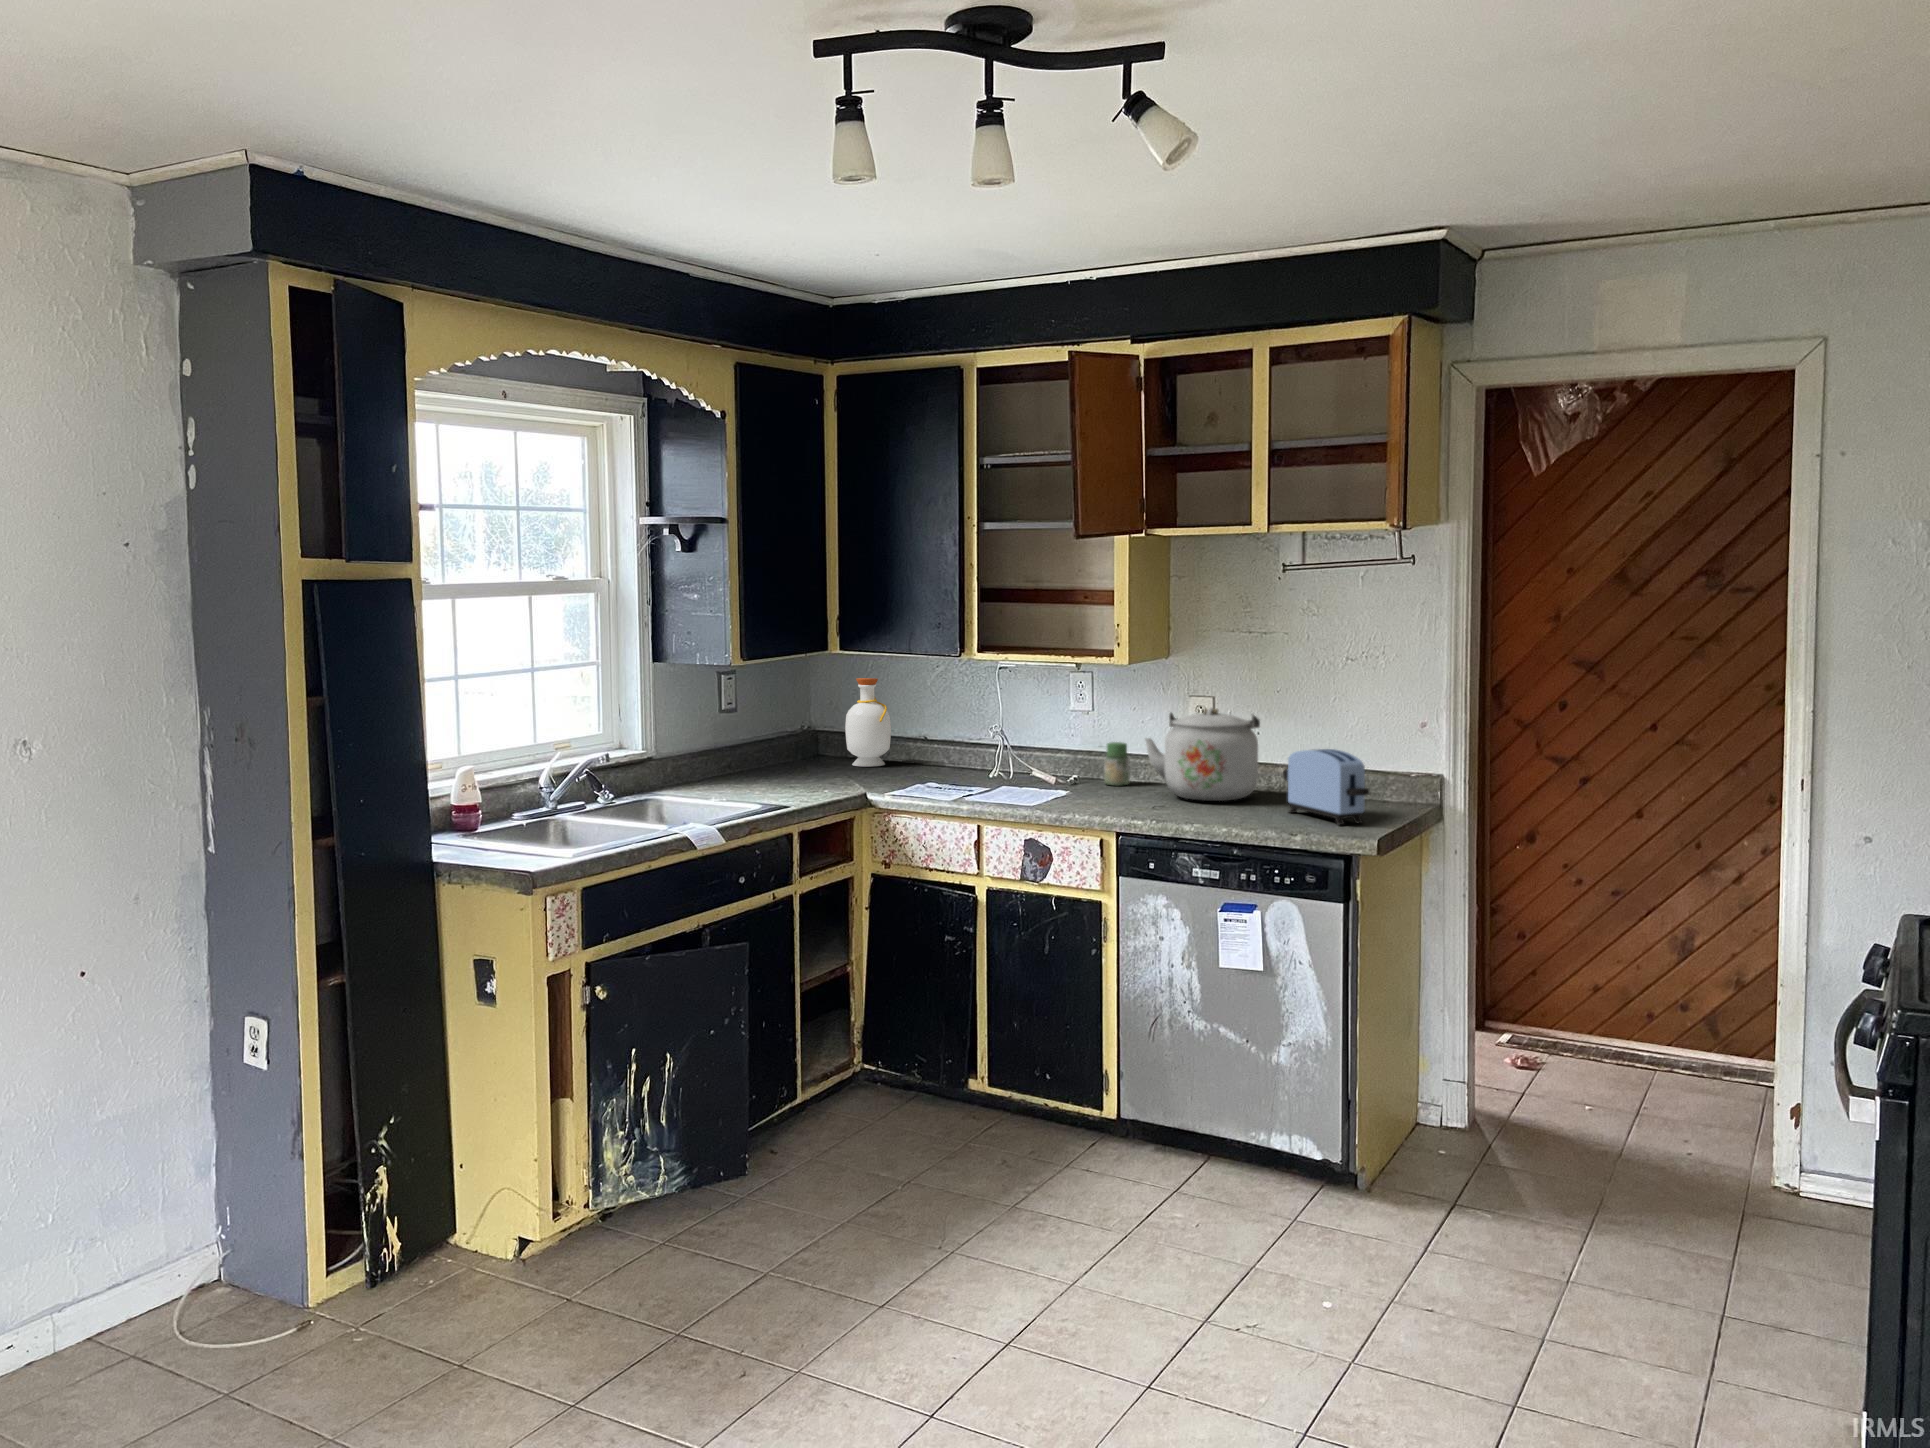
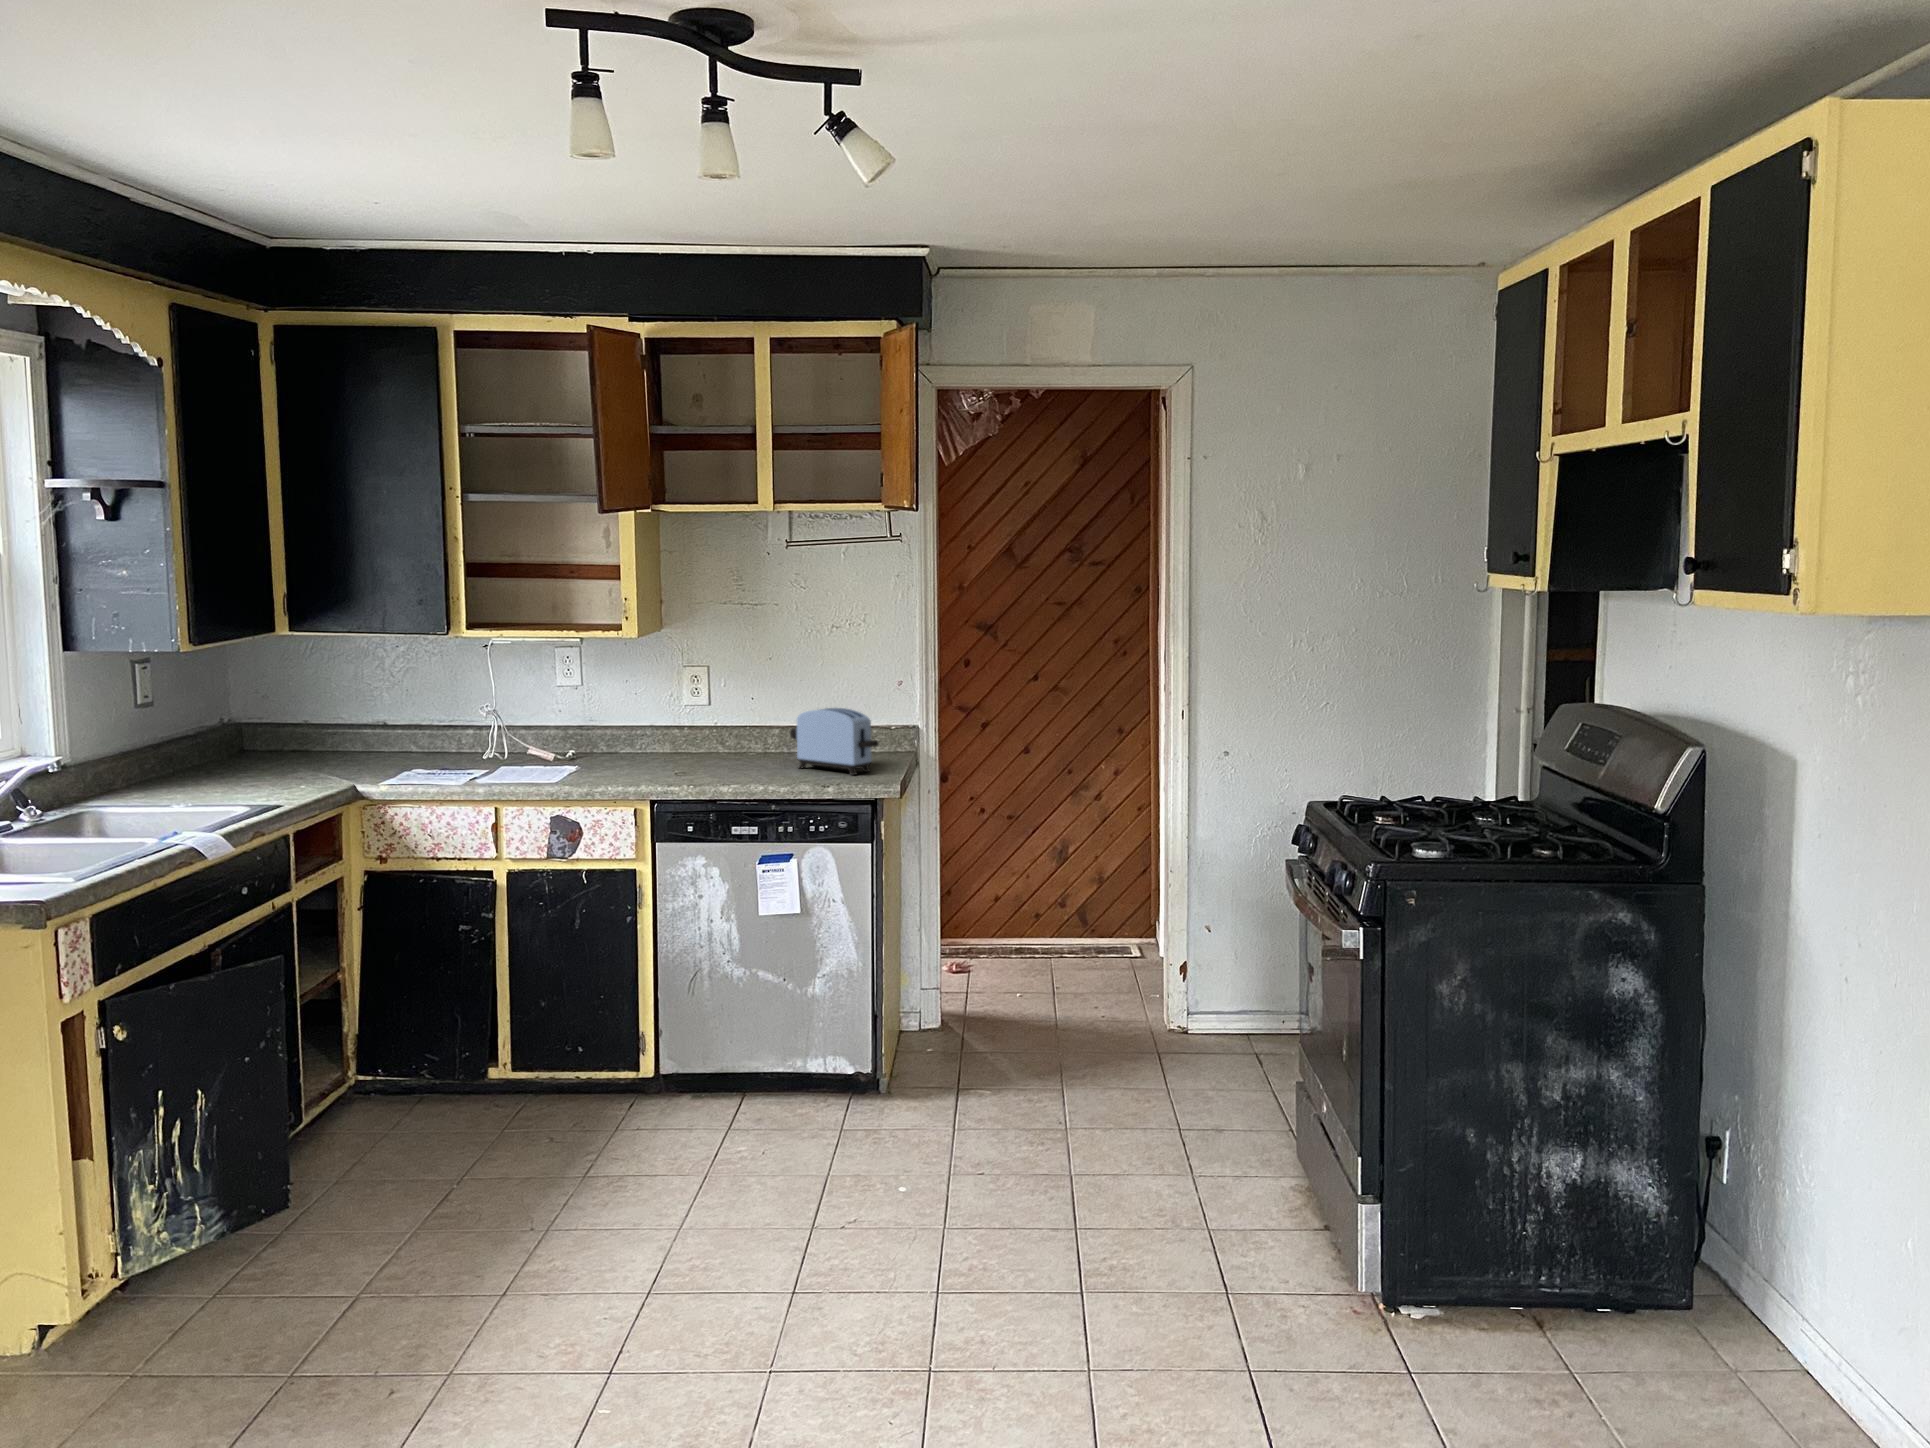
bottle: present [845,678,891,767] -> none [287,661,342,758]
kettle: present [1145,707,1260,801] -> none [649,675,759,764]
jar: present [1104,742,1130,786] -> none [598,714,625,757]

